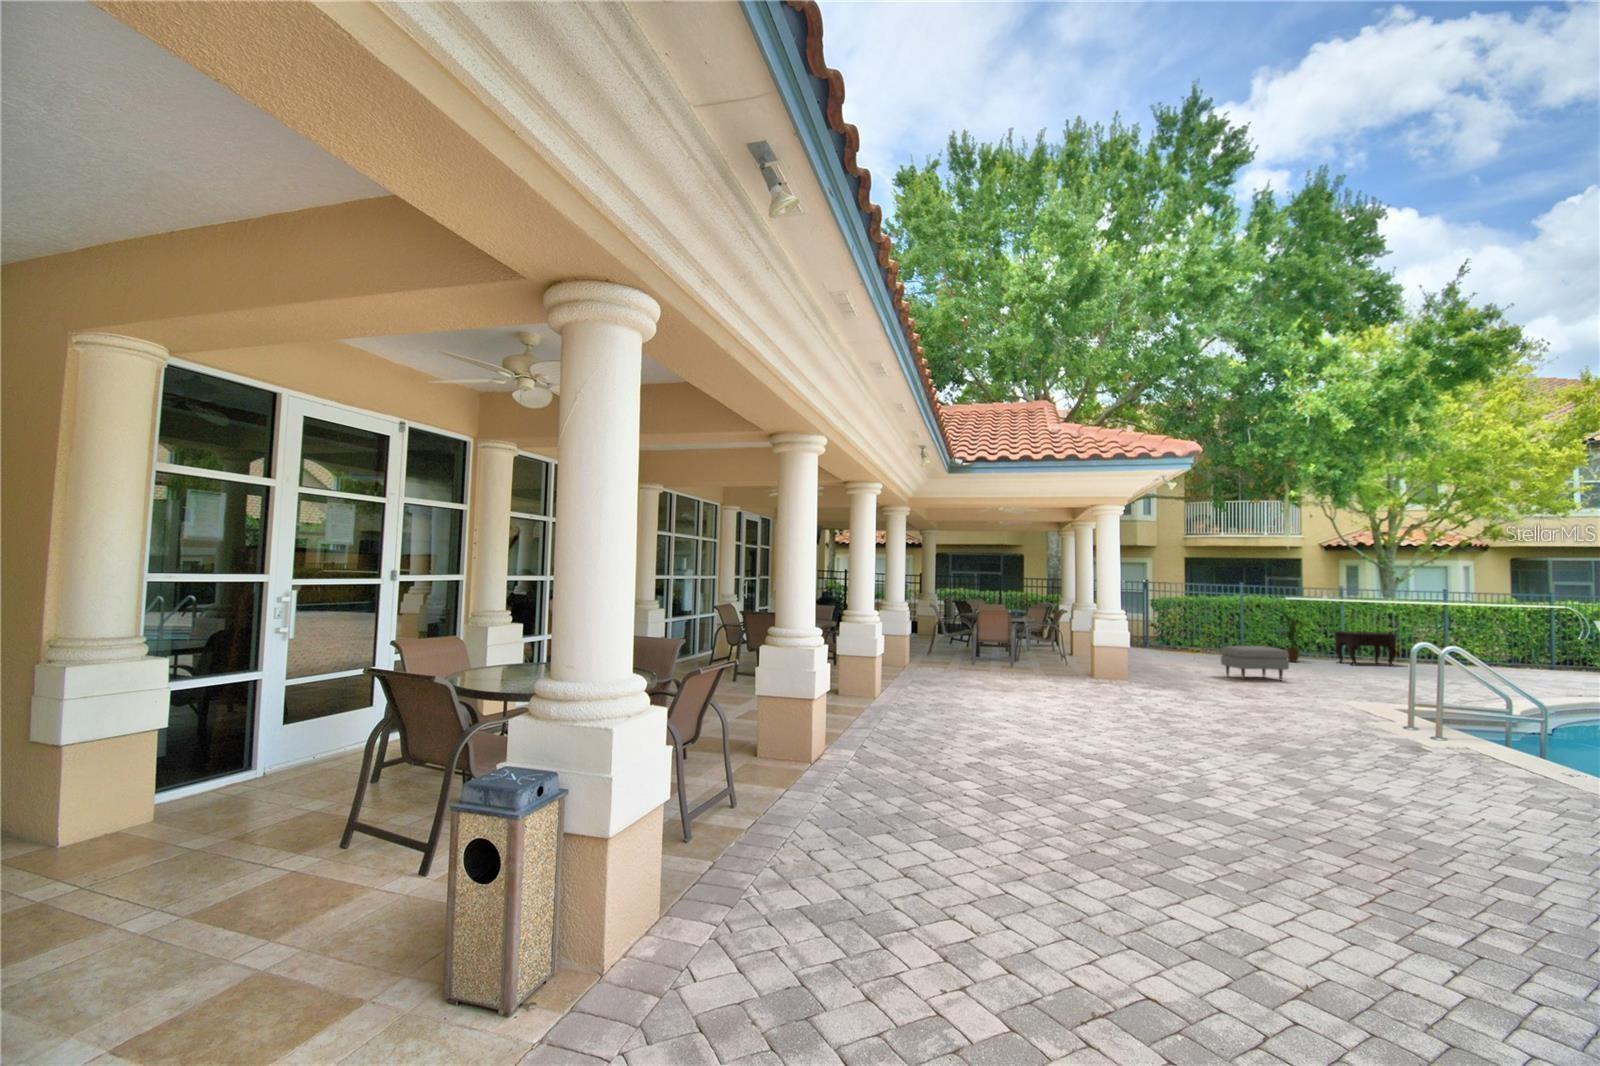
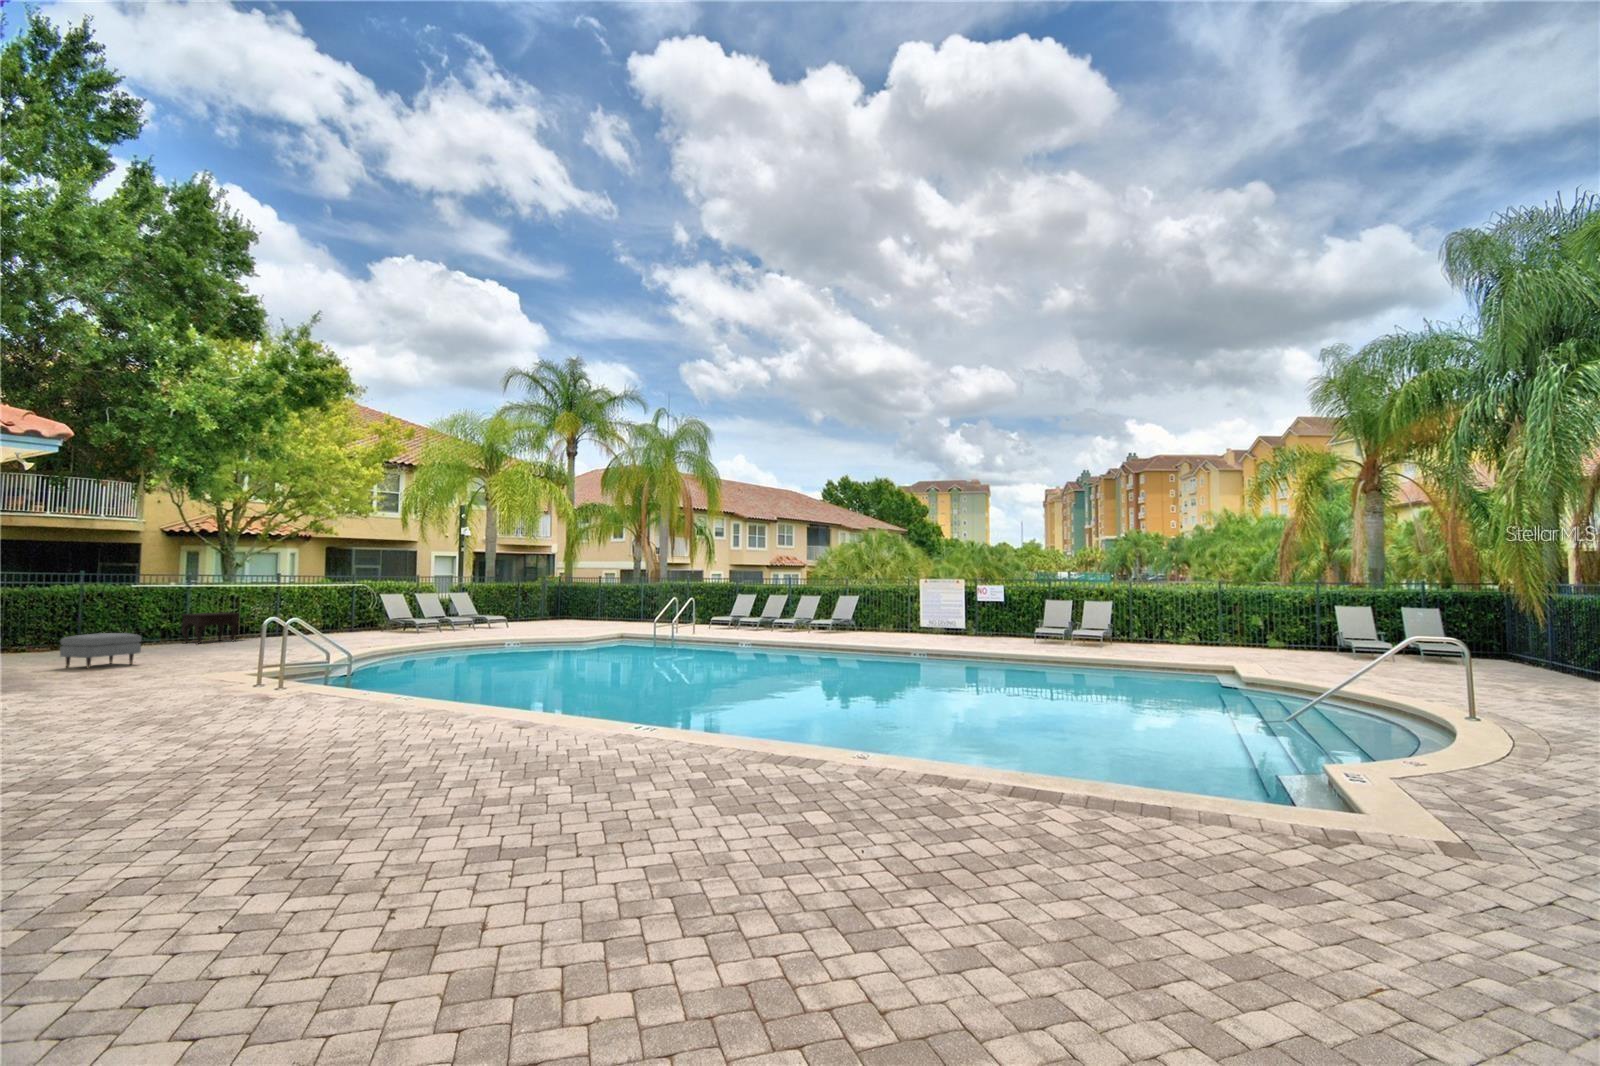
house plant: present [1280,613,1307,662] -> none [121,598,164,647]

